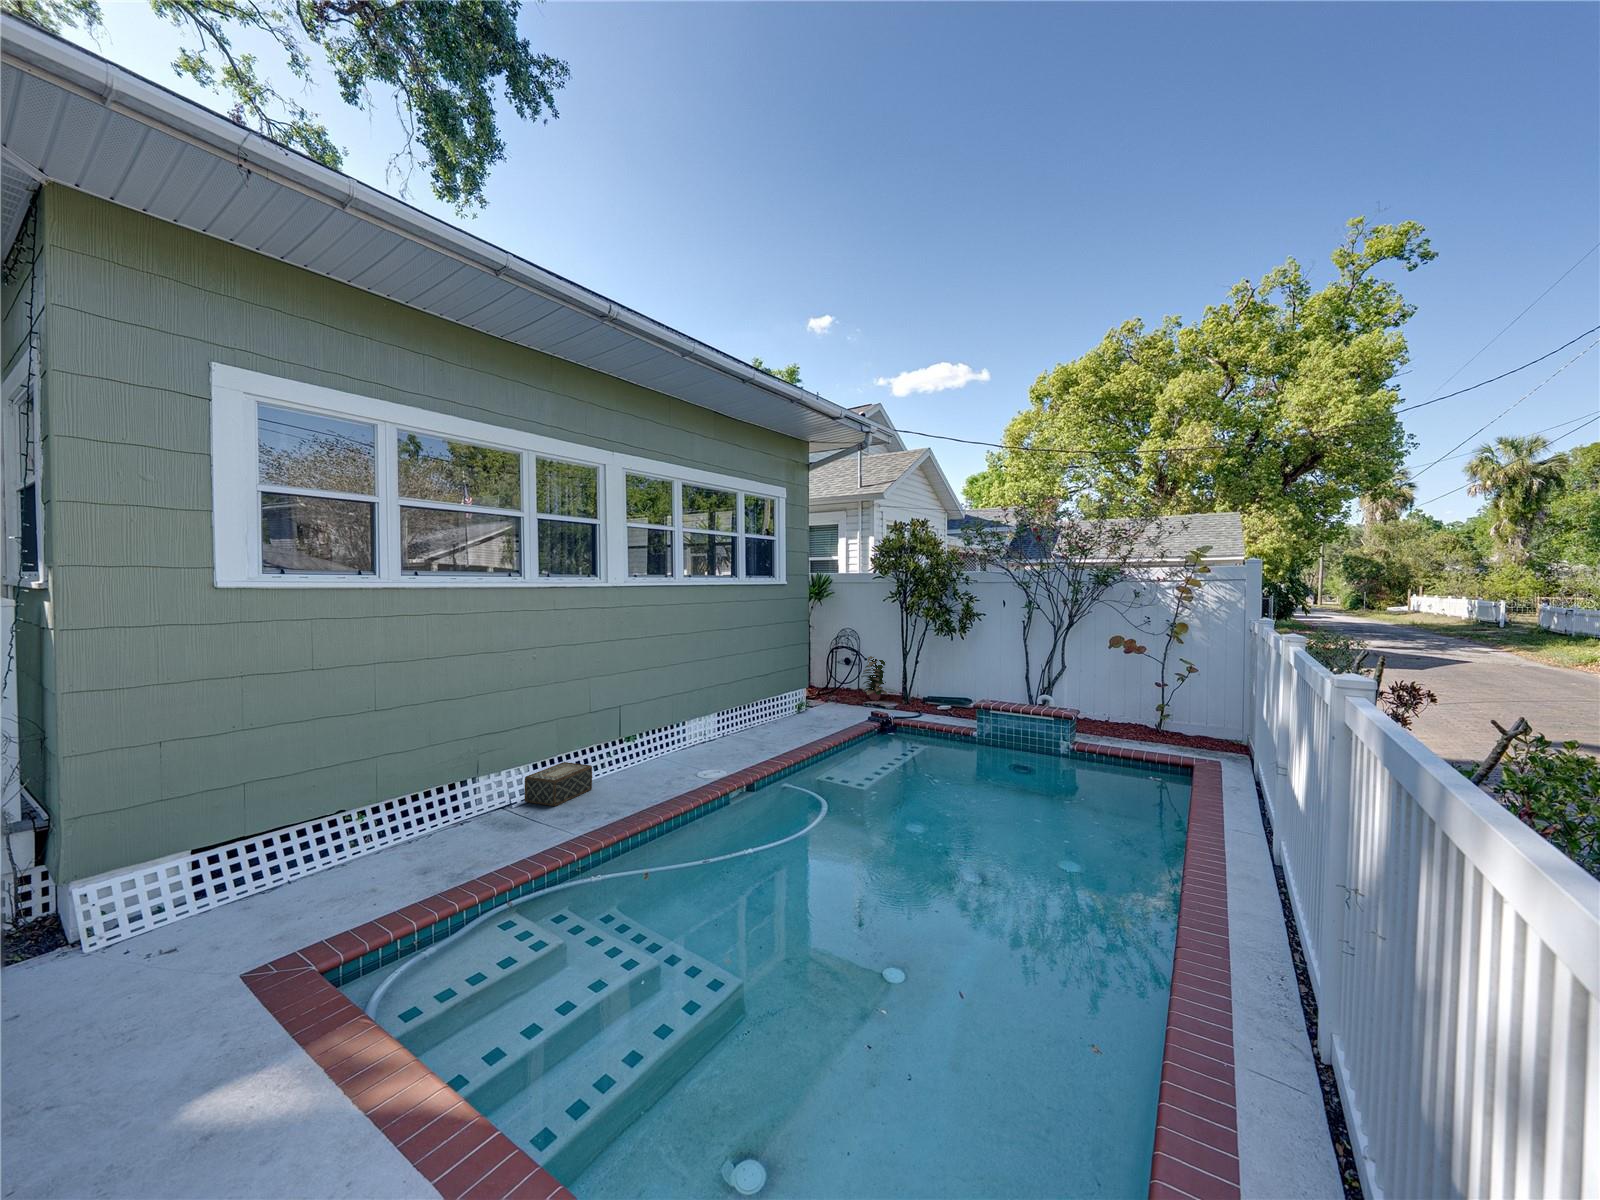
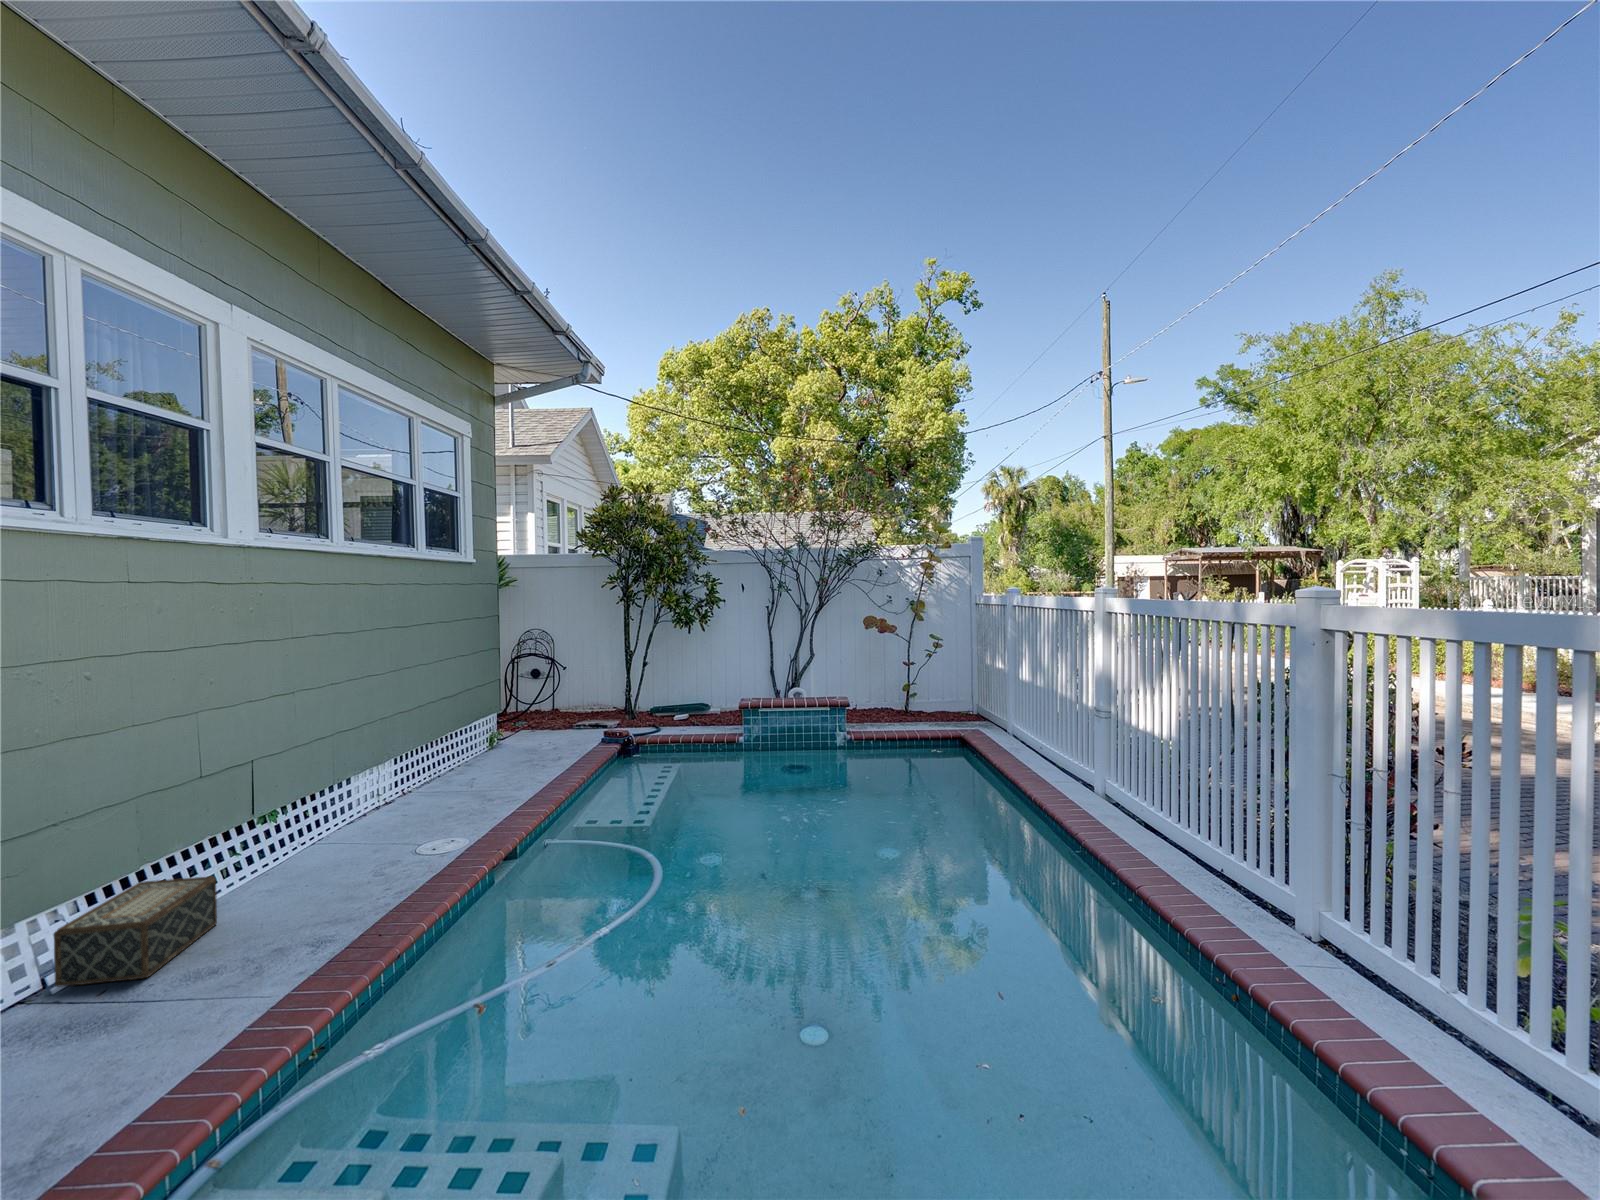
decorative plant: present [862,656,888,700] -> none [558,666,600,723]

